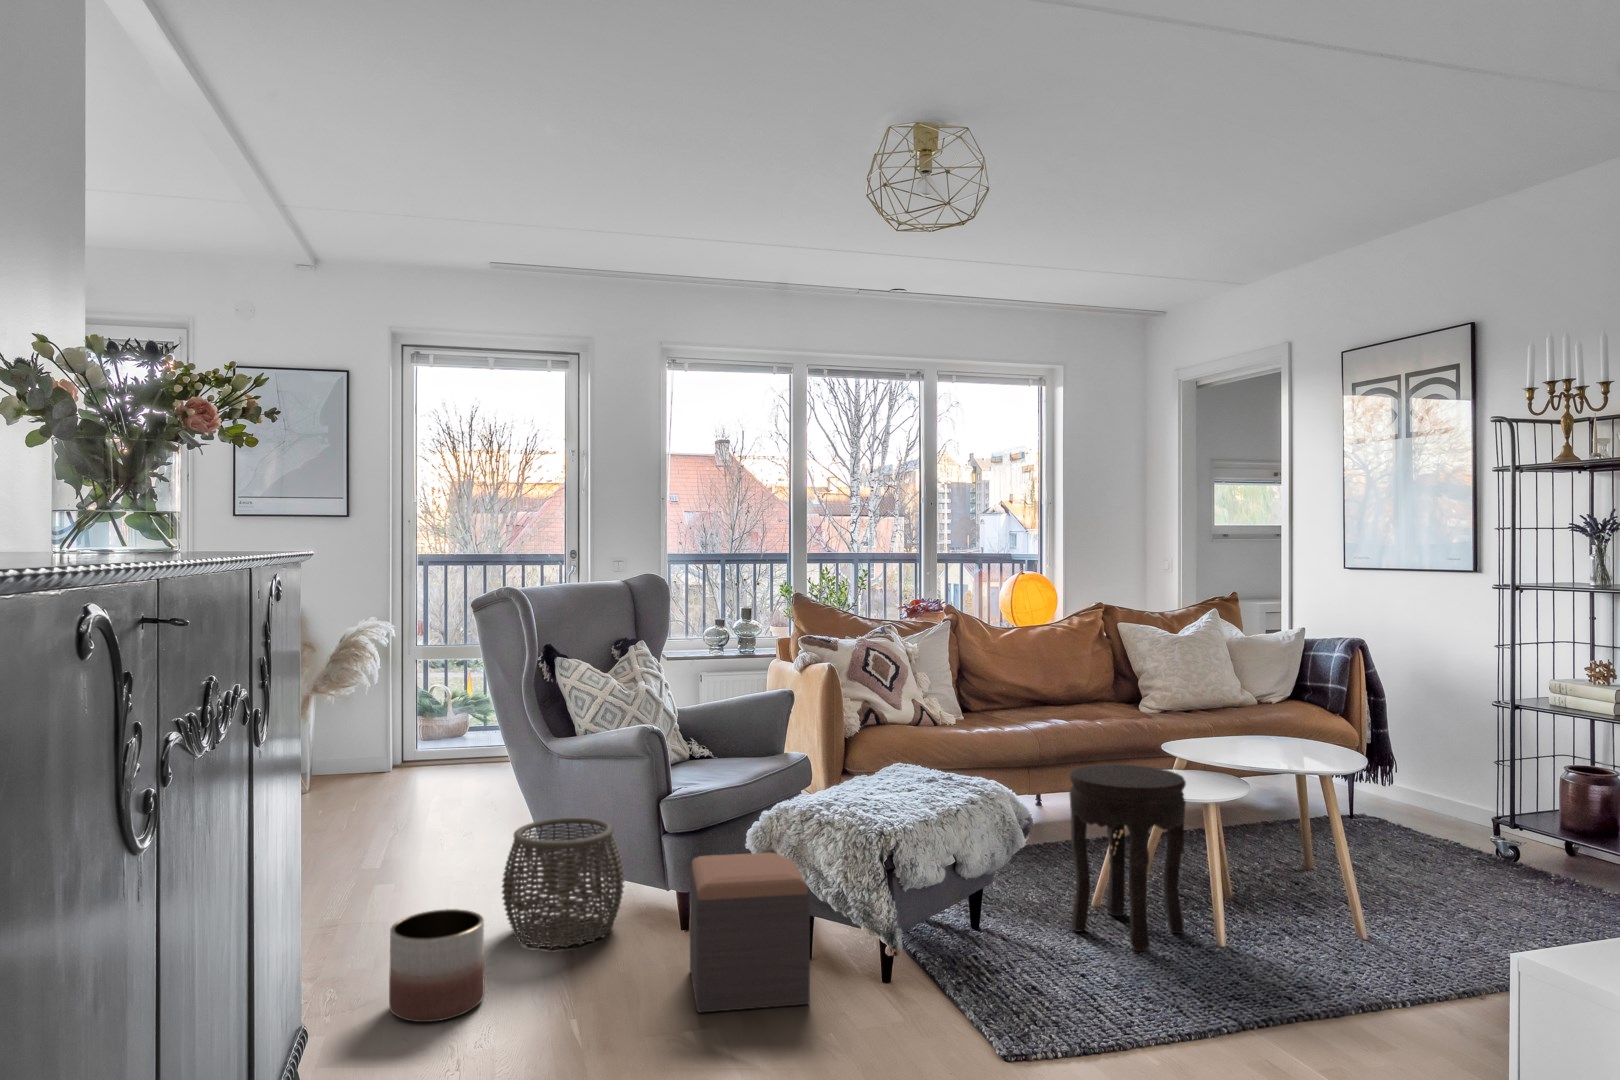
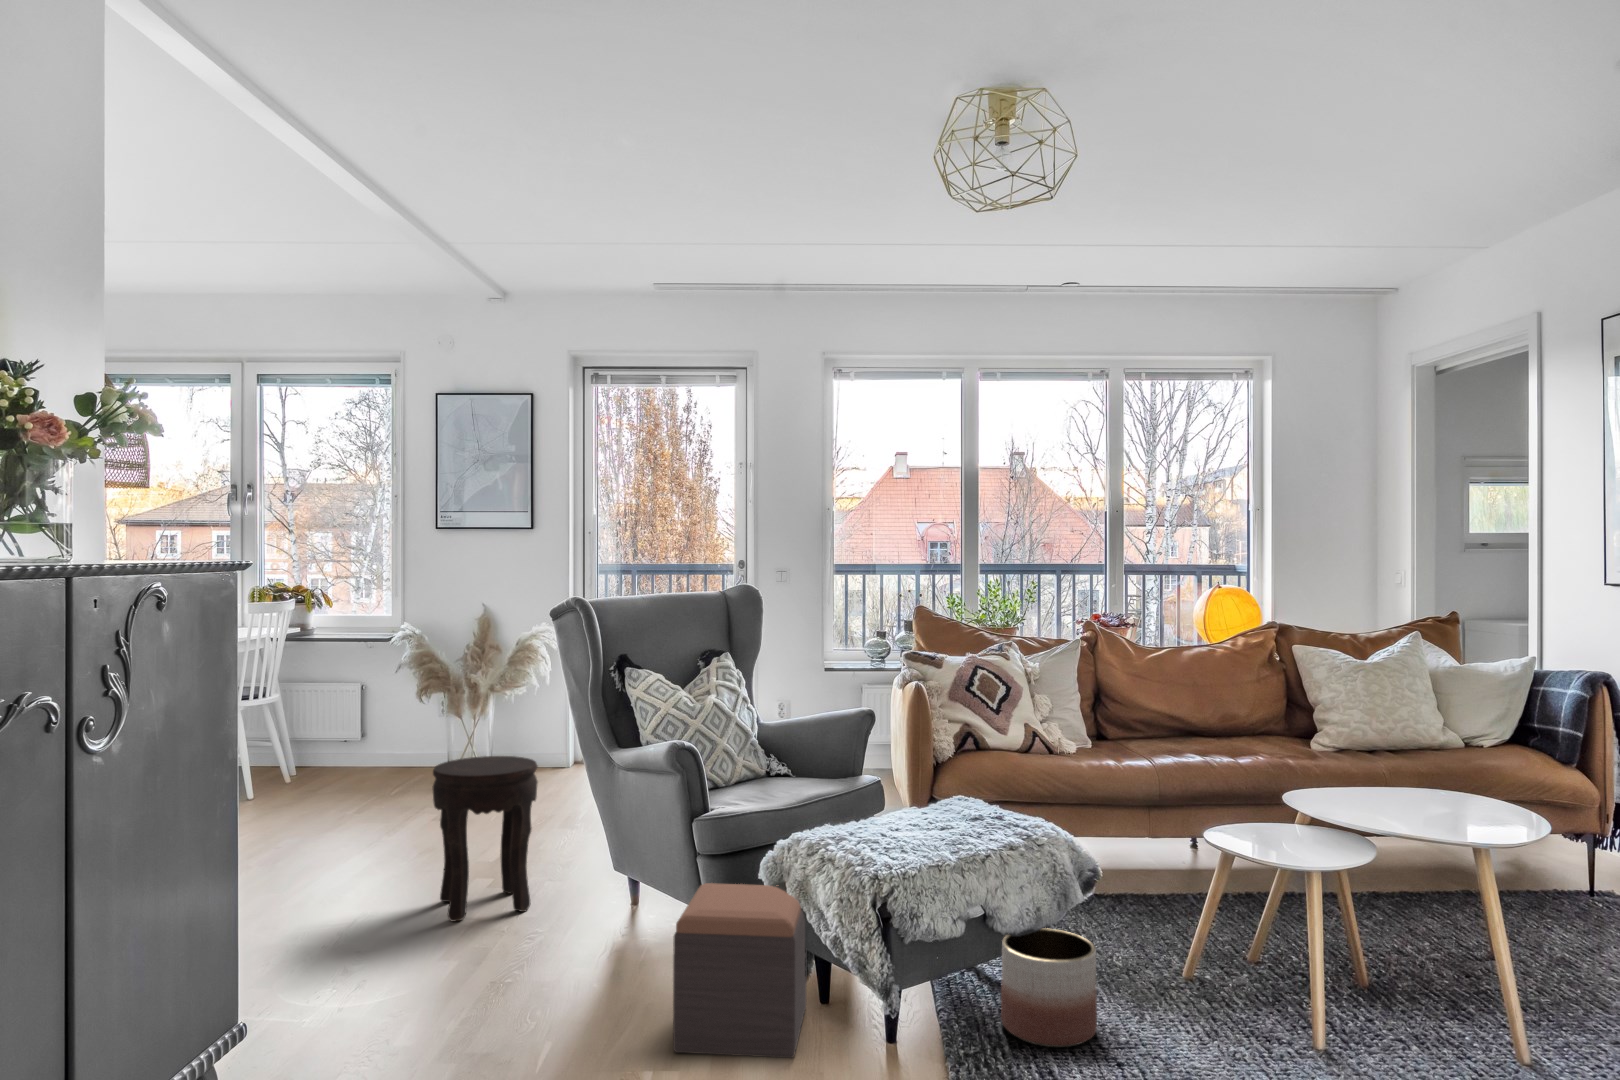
side table: present [1069,764,1186,951] -> present [433,756,538,921]
woven basket: present [502,818,625,948] -> none [541,830,665,964]
planter: present [389,909,485,1022] -> present [1001,928,1097,1047]

